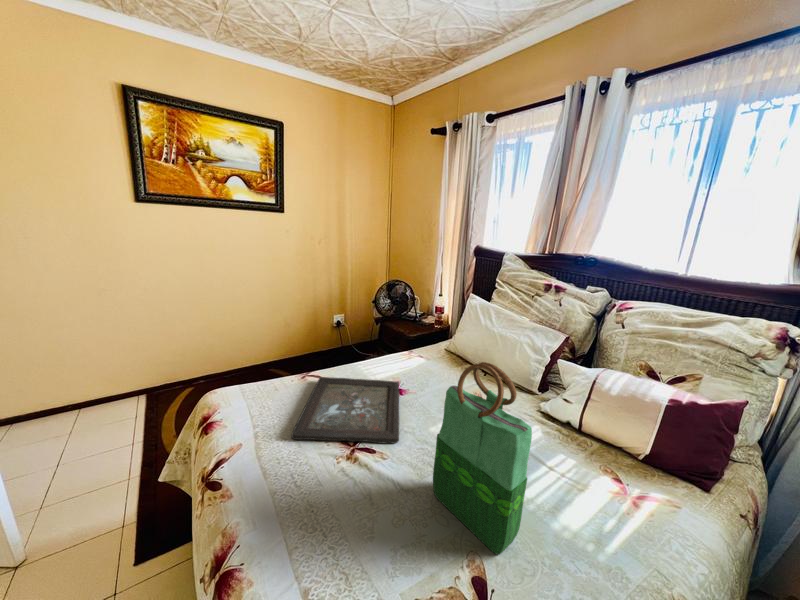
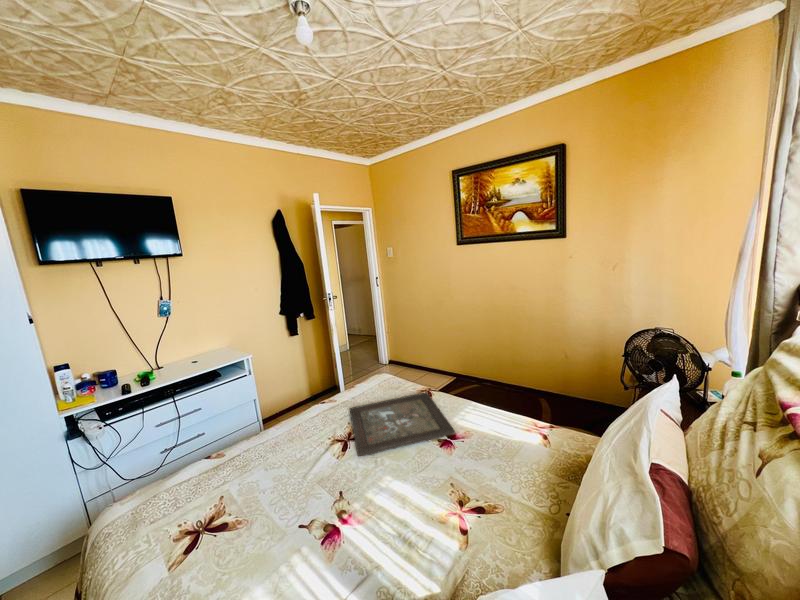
tote bag: present [433,362,532,555] -> none [220,388,313,549]

